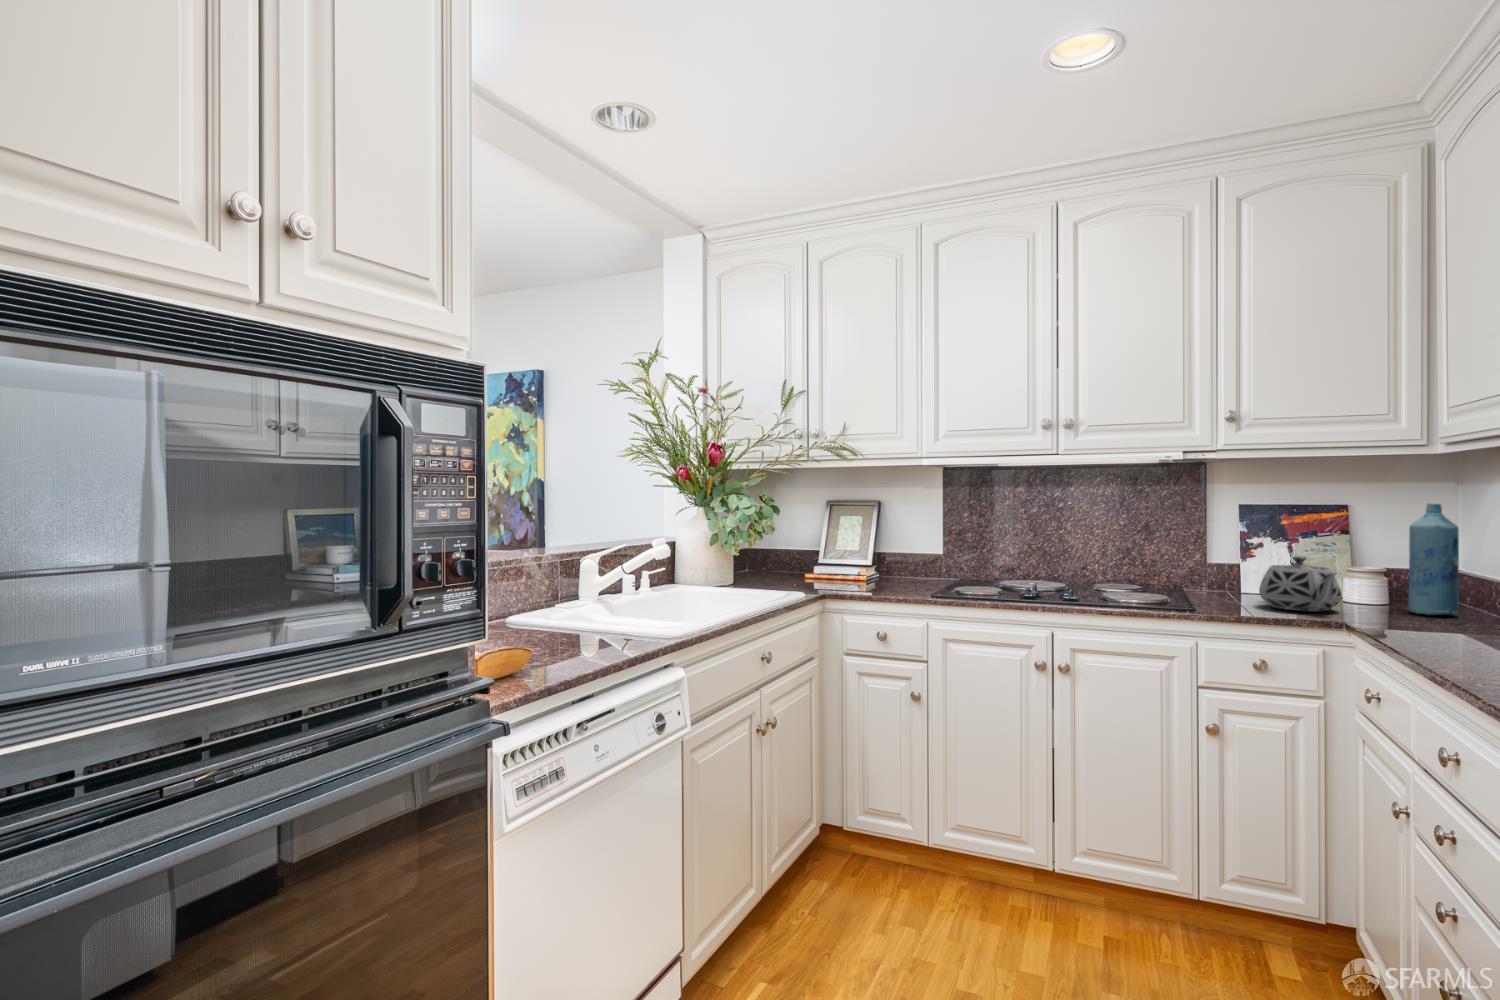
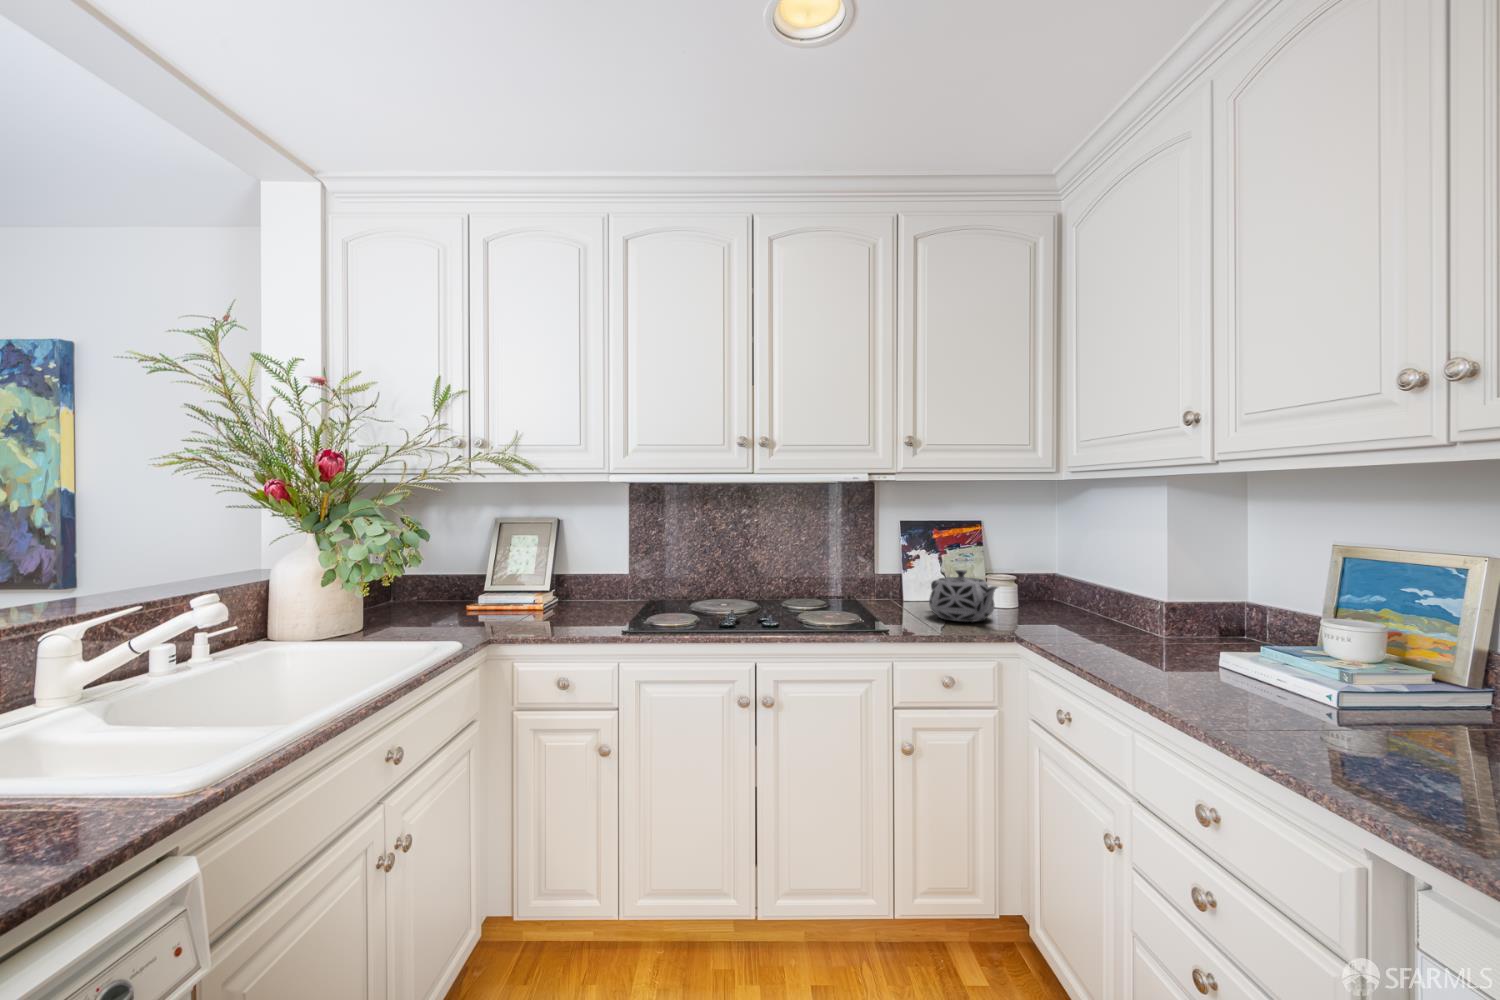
bottle: present [1409,504,1459,615] -> none [1038,520,1074,617]

